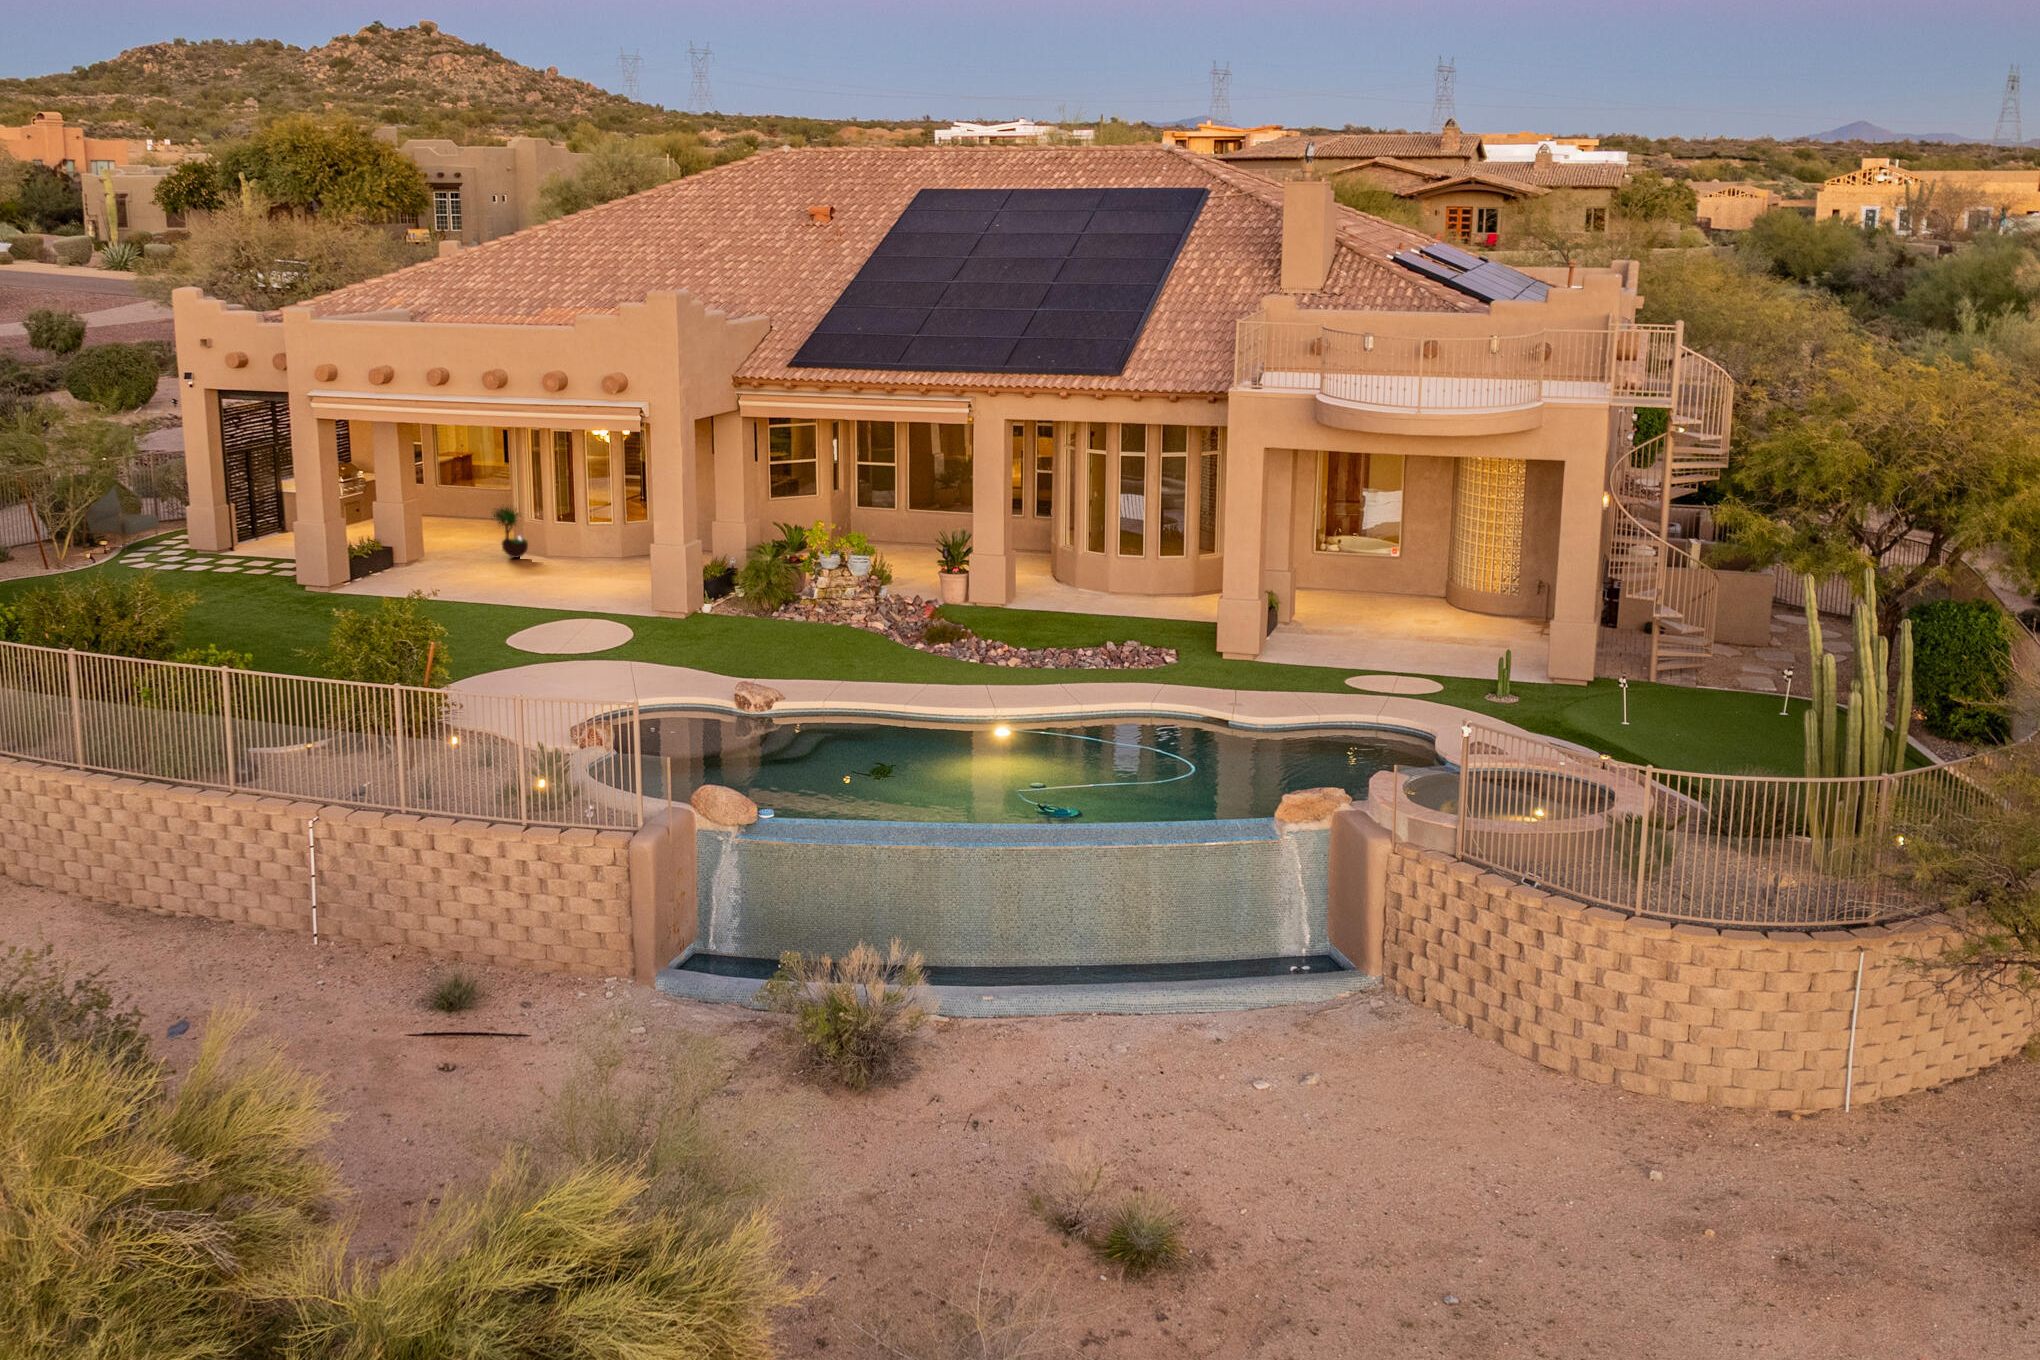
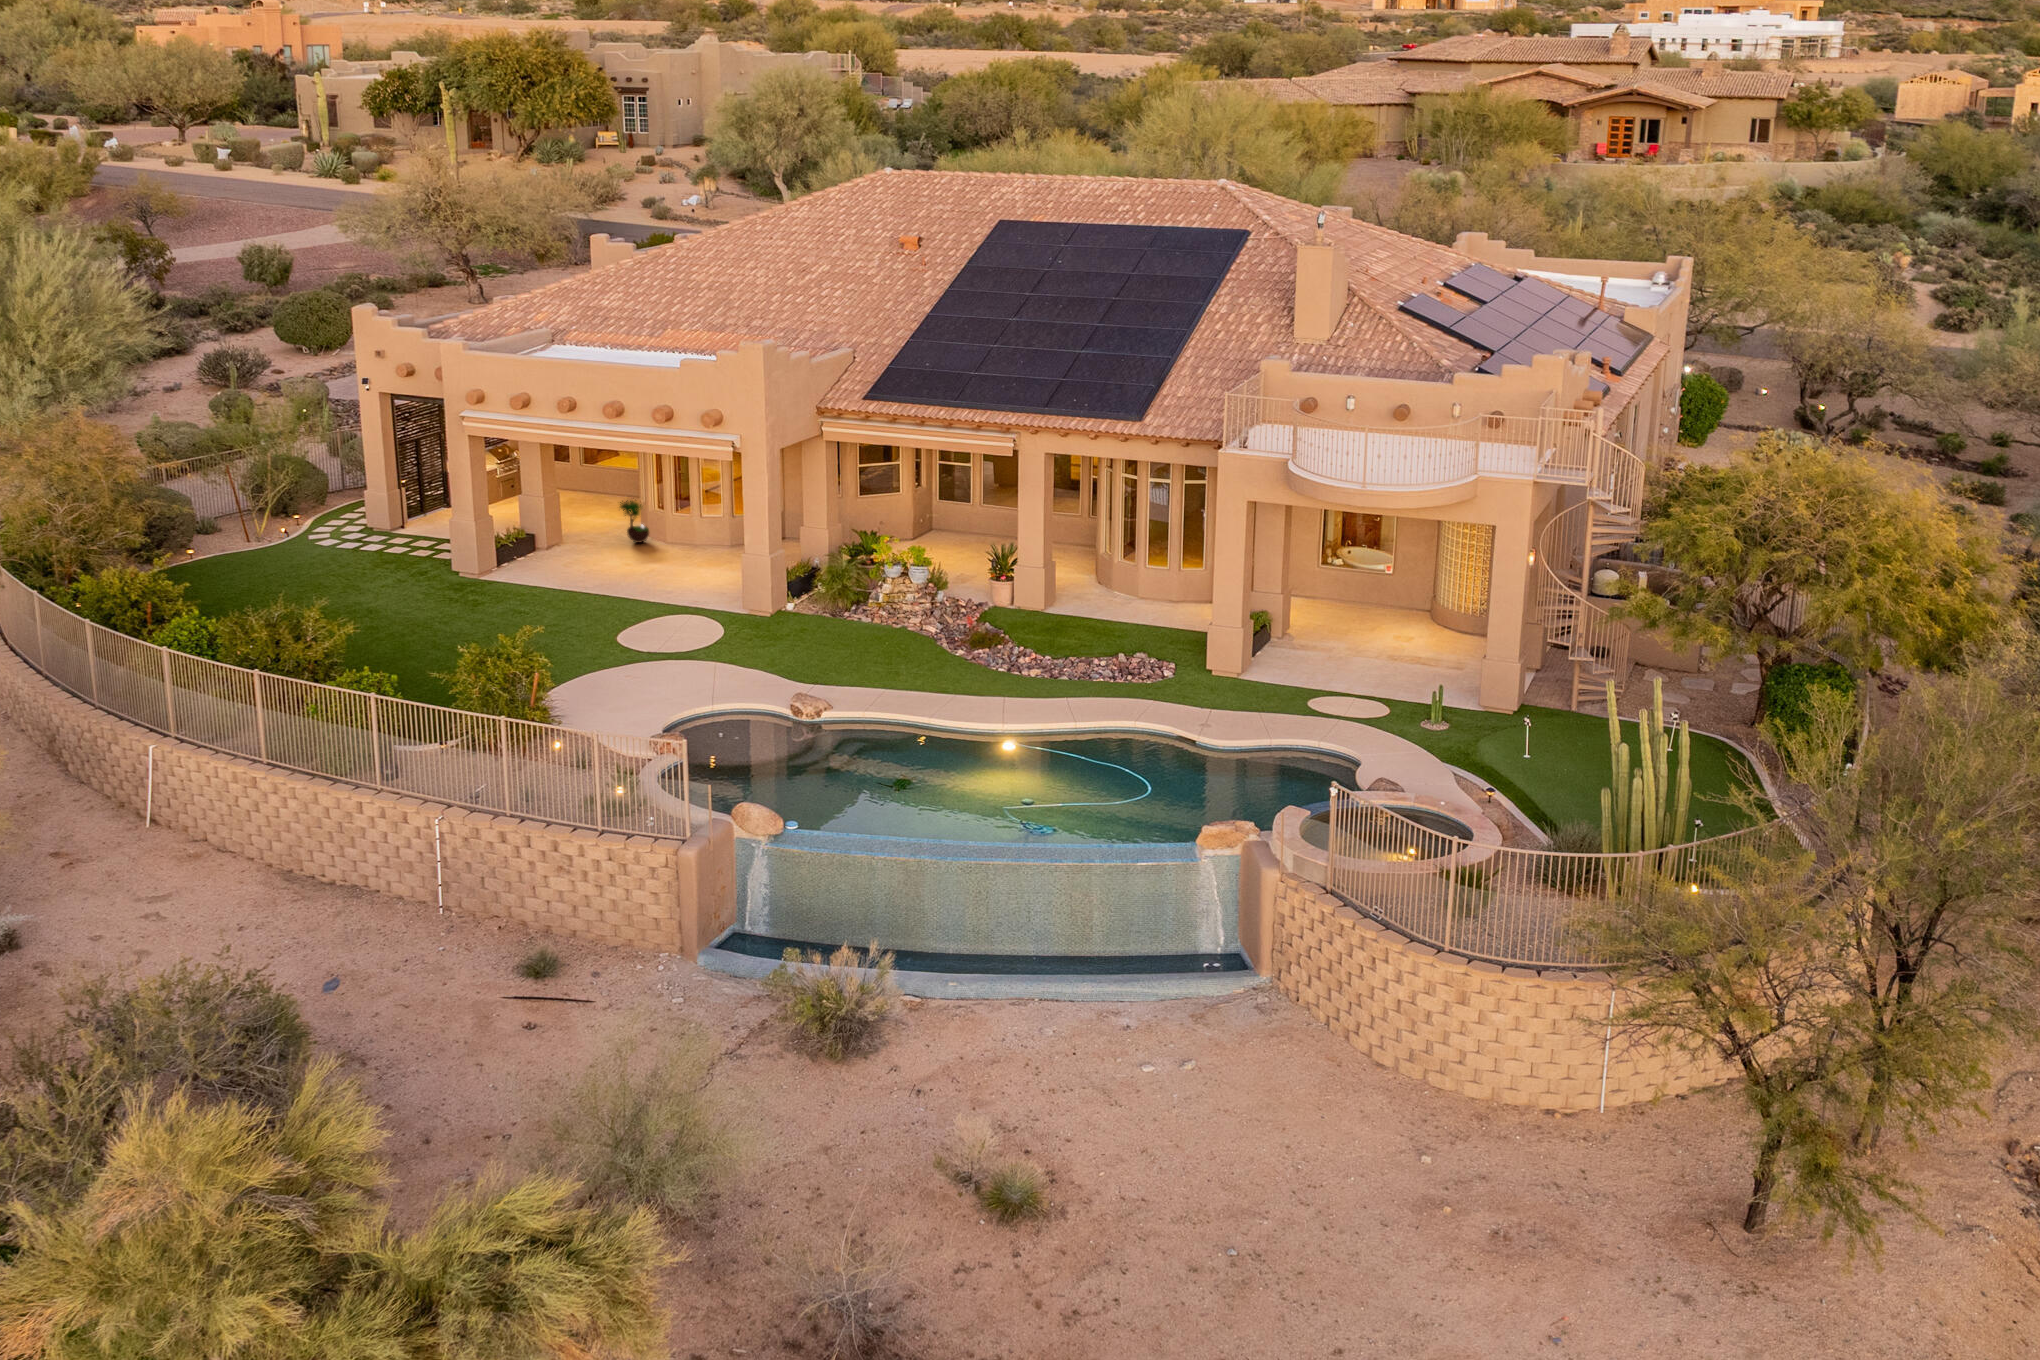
chair: present [83,488,159,552] -> none [278,467,344,529]

